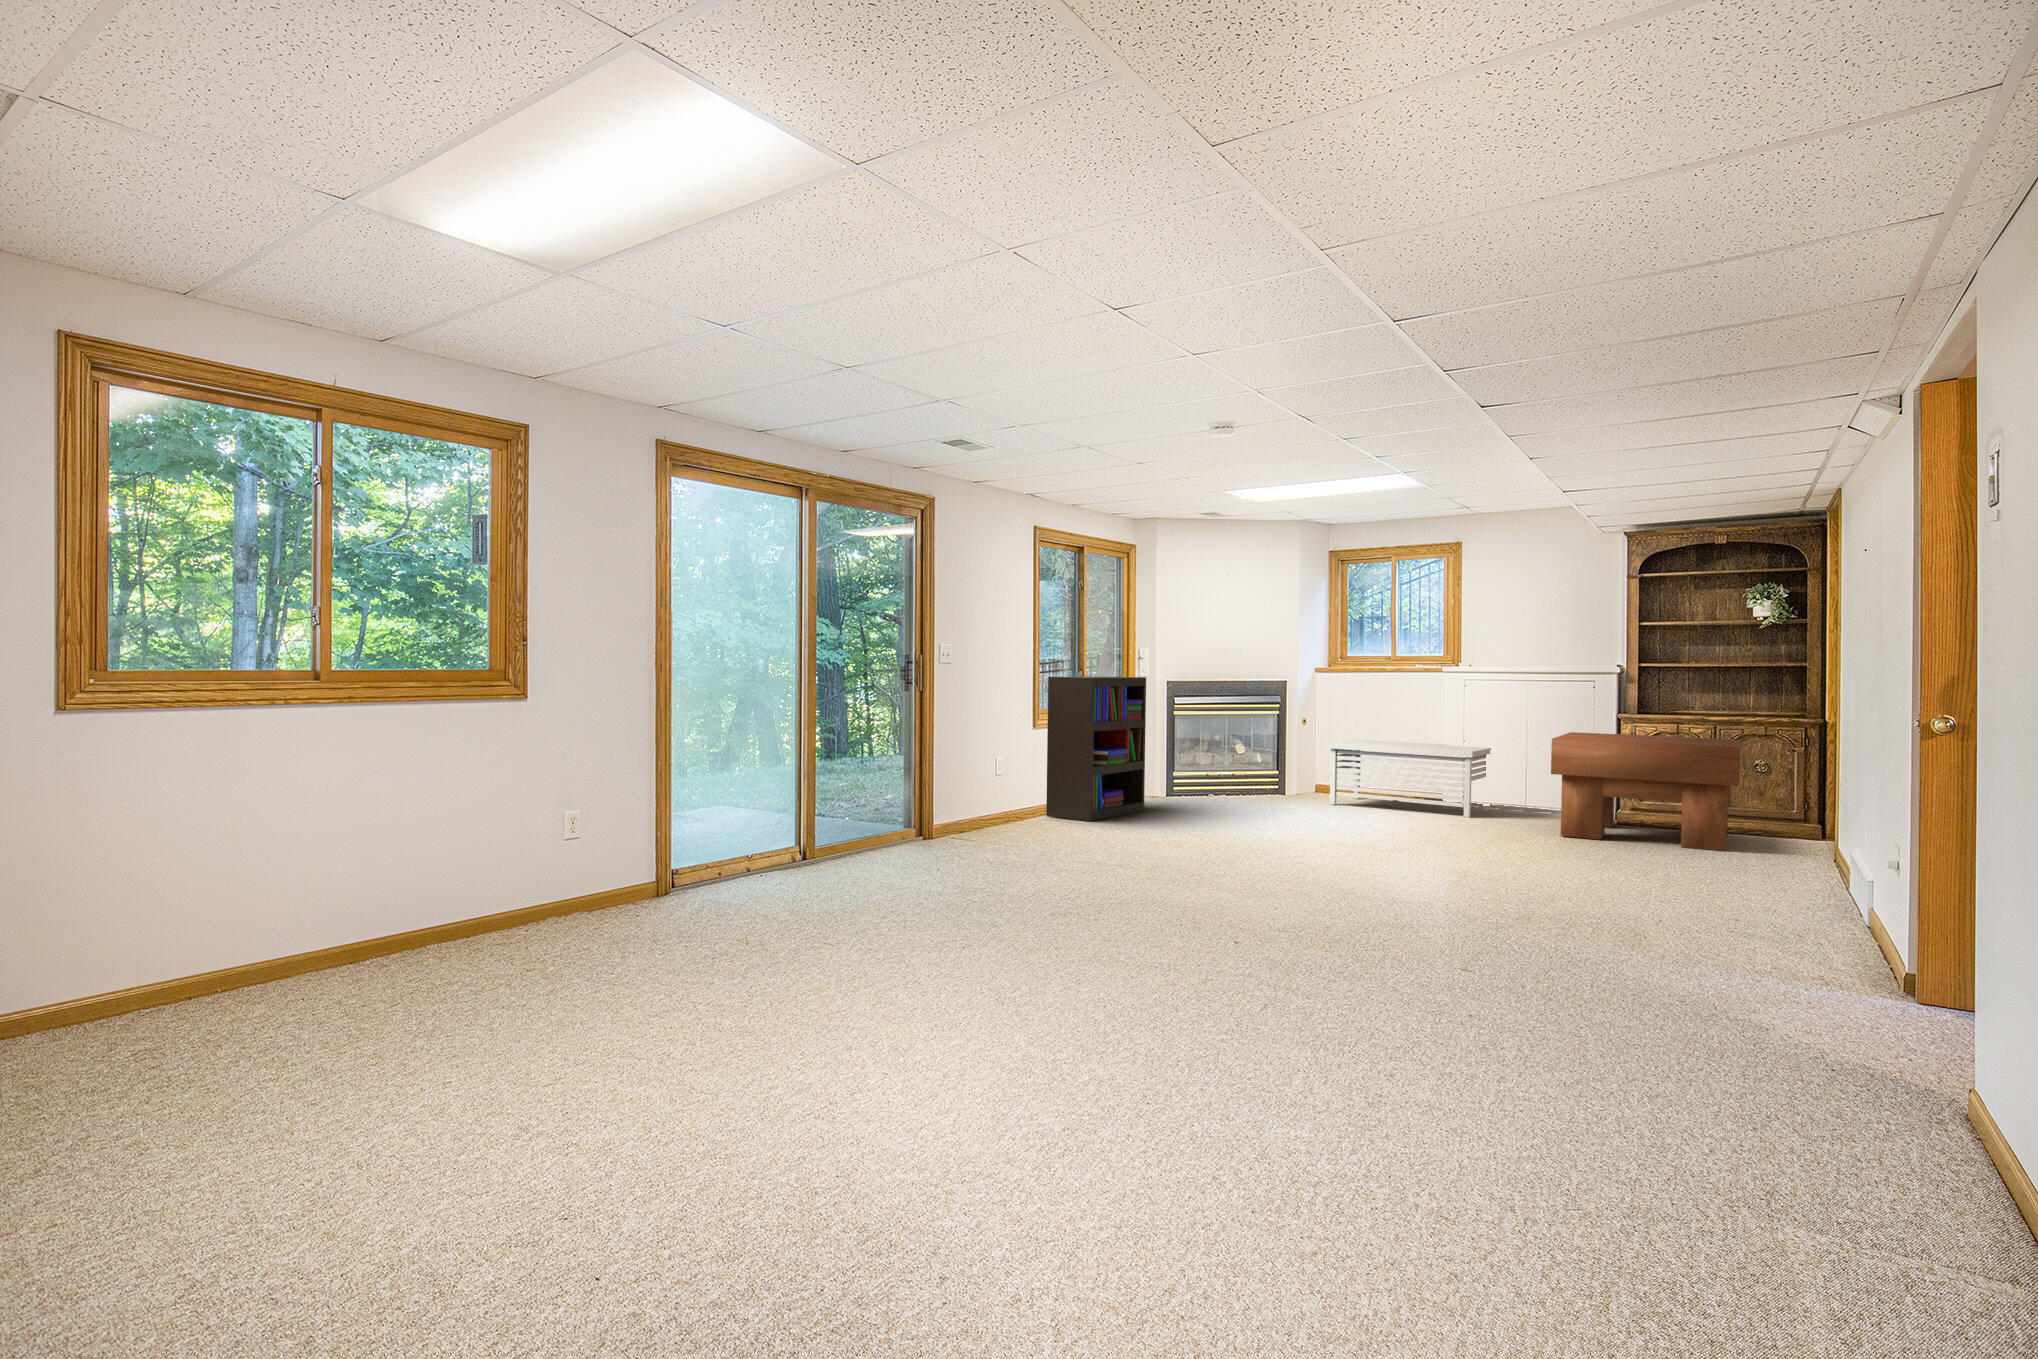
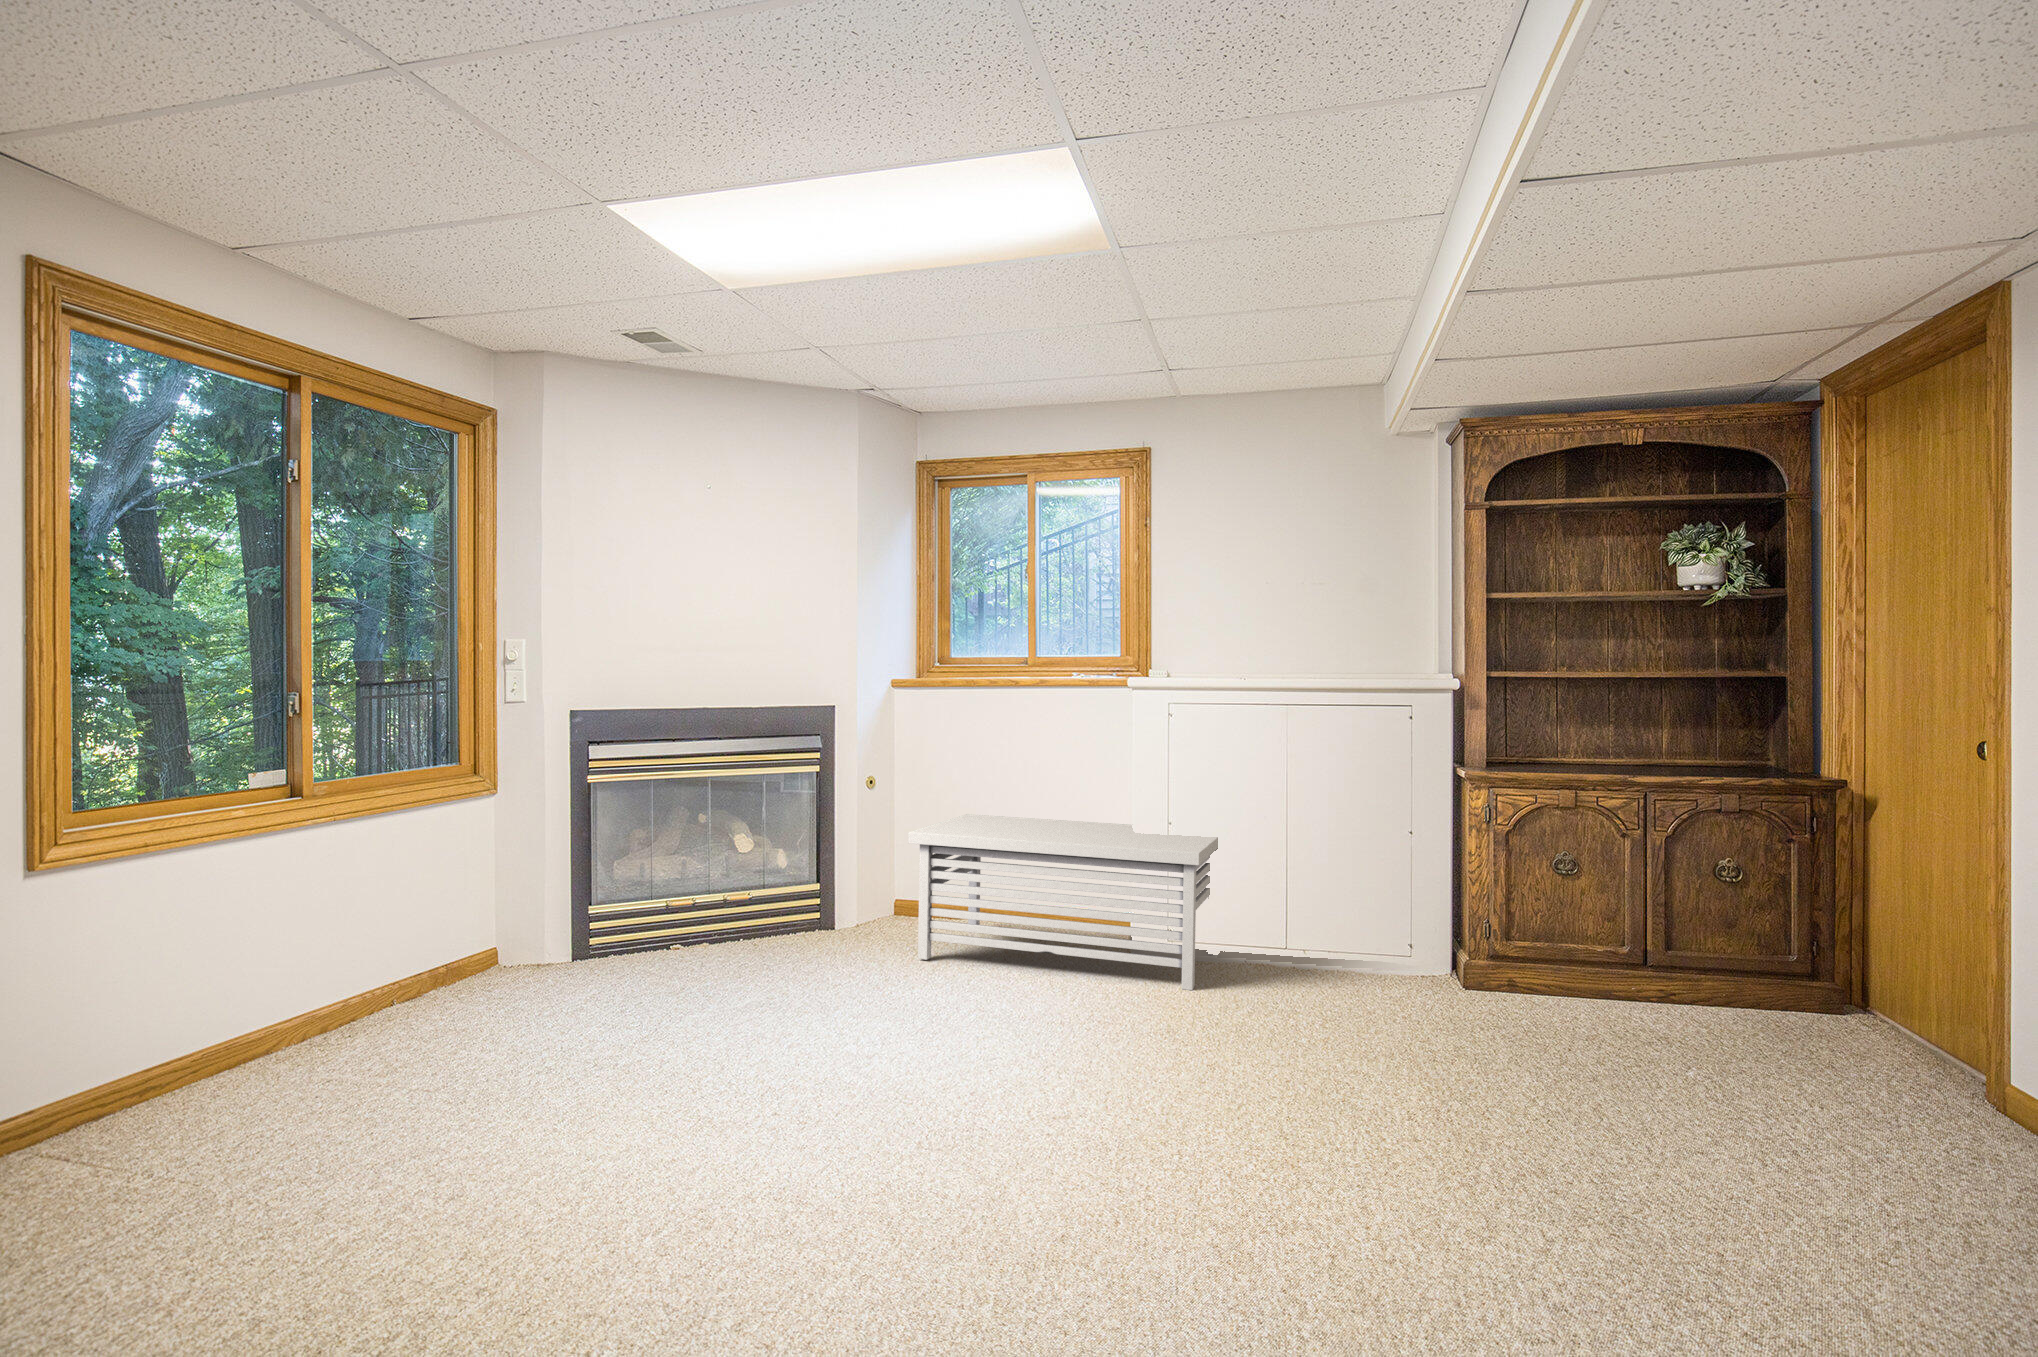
bookshelf: present [1046,676,1146,821] -> none [109,698,469,1124]
coffee table: present [1551,732,1740,851] -> none [1374,805,1809,1103]

